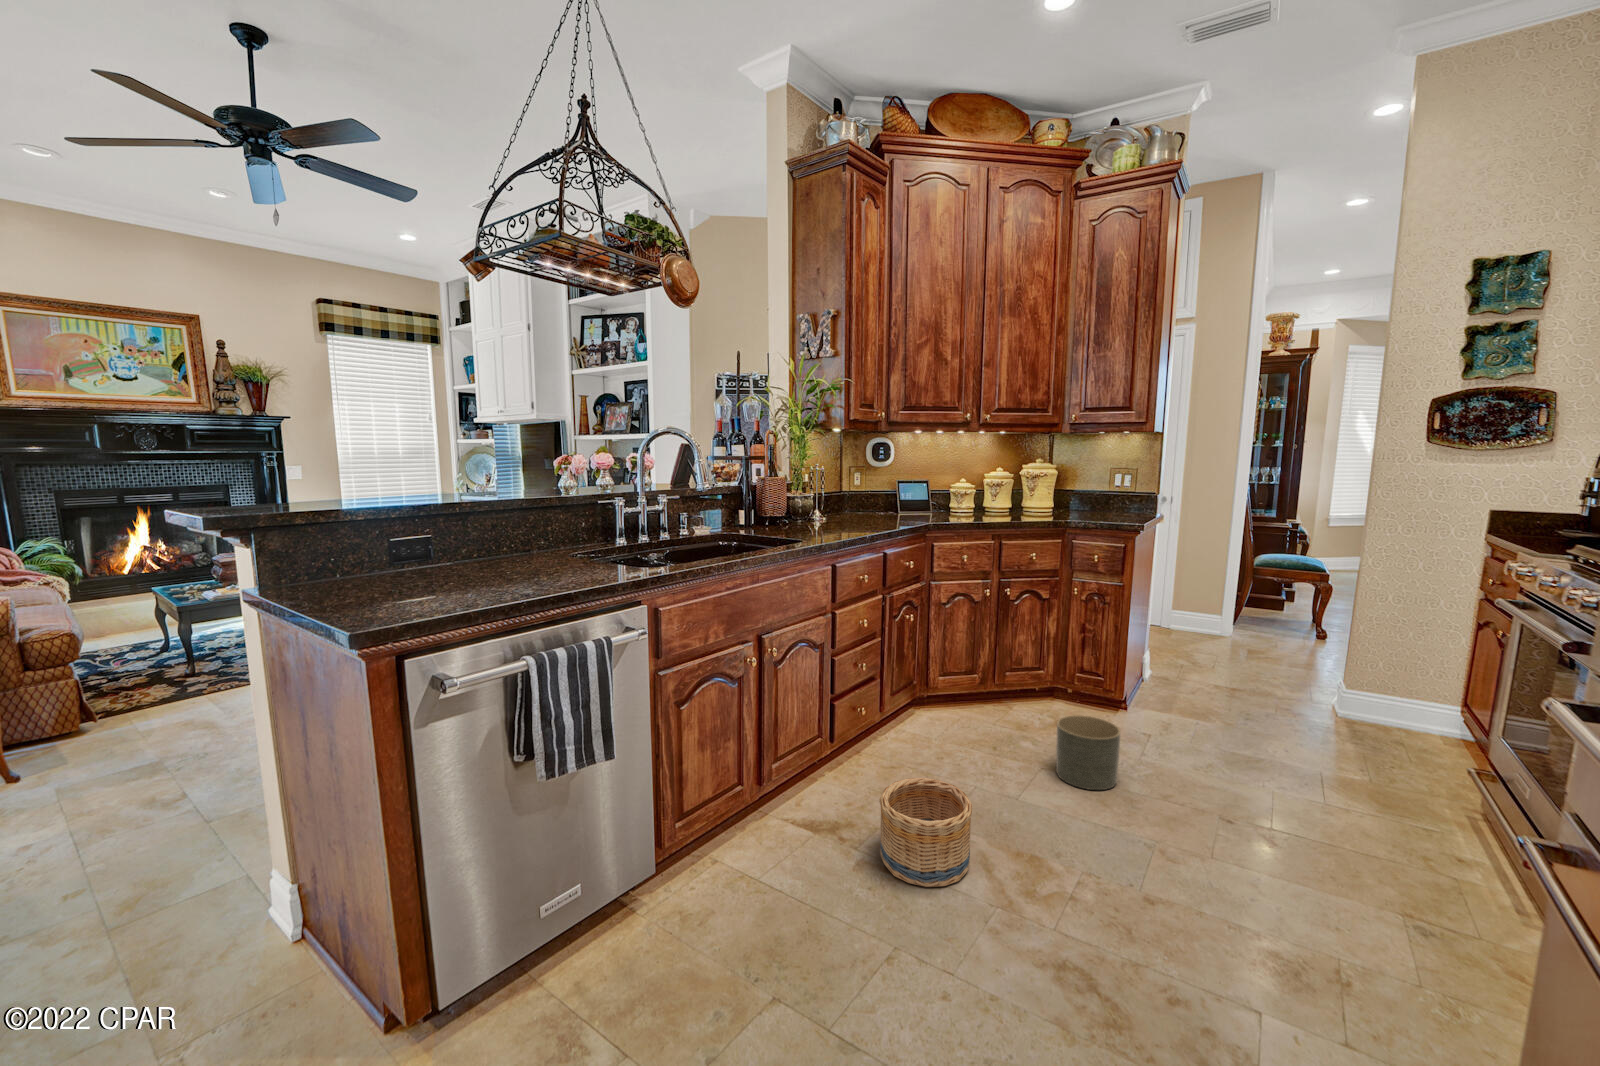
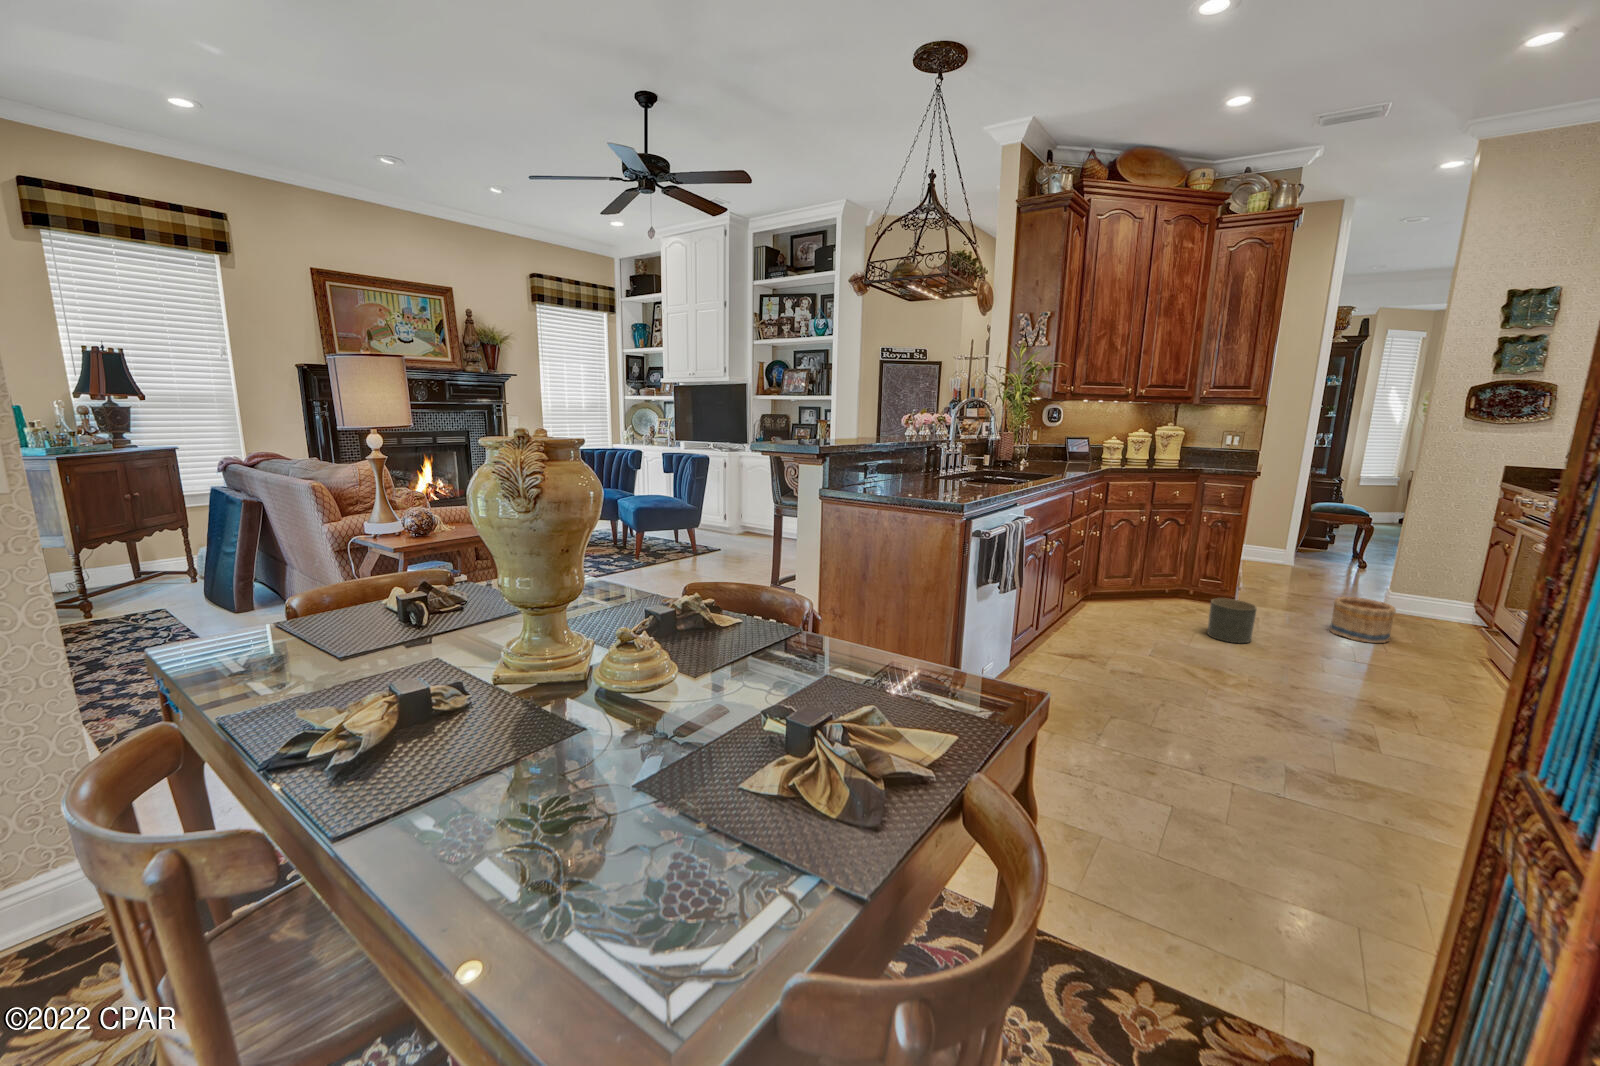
basket: present [879,778,973,887] -> present [1330,597,1396,643]

